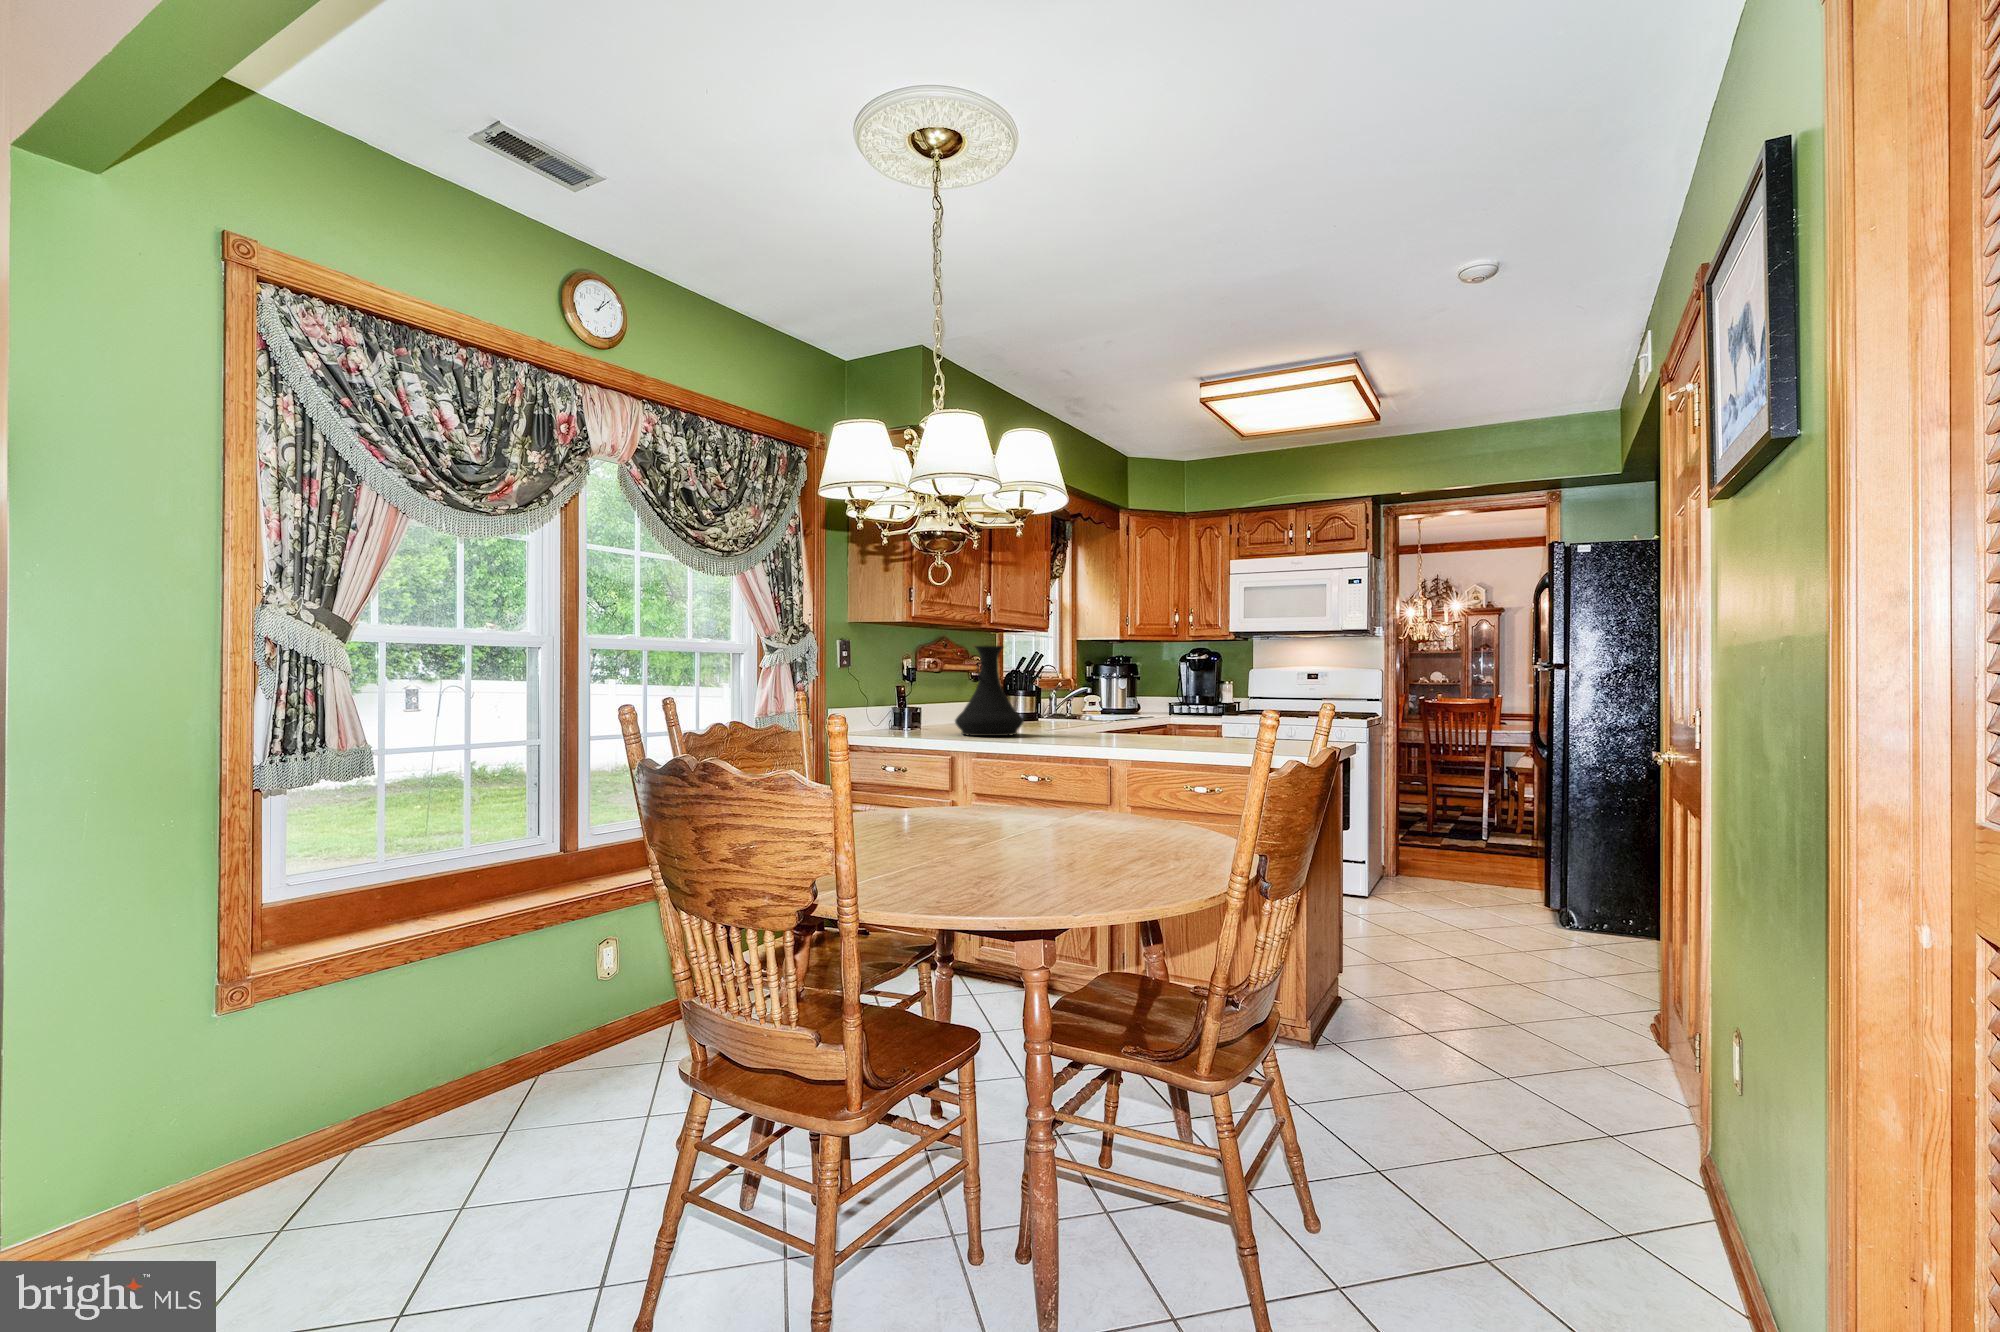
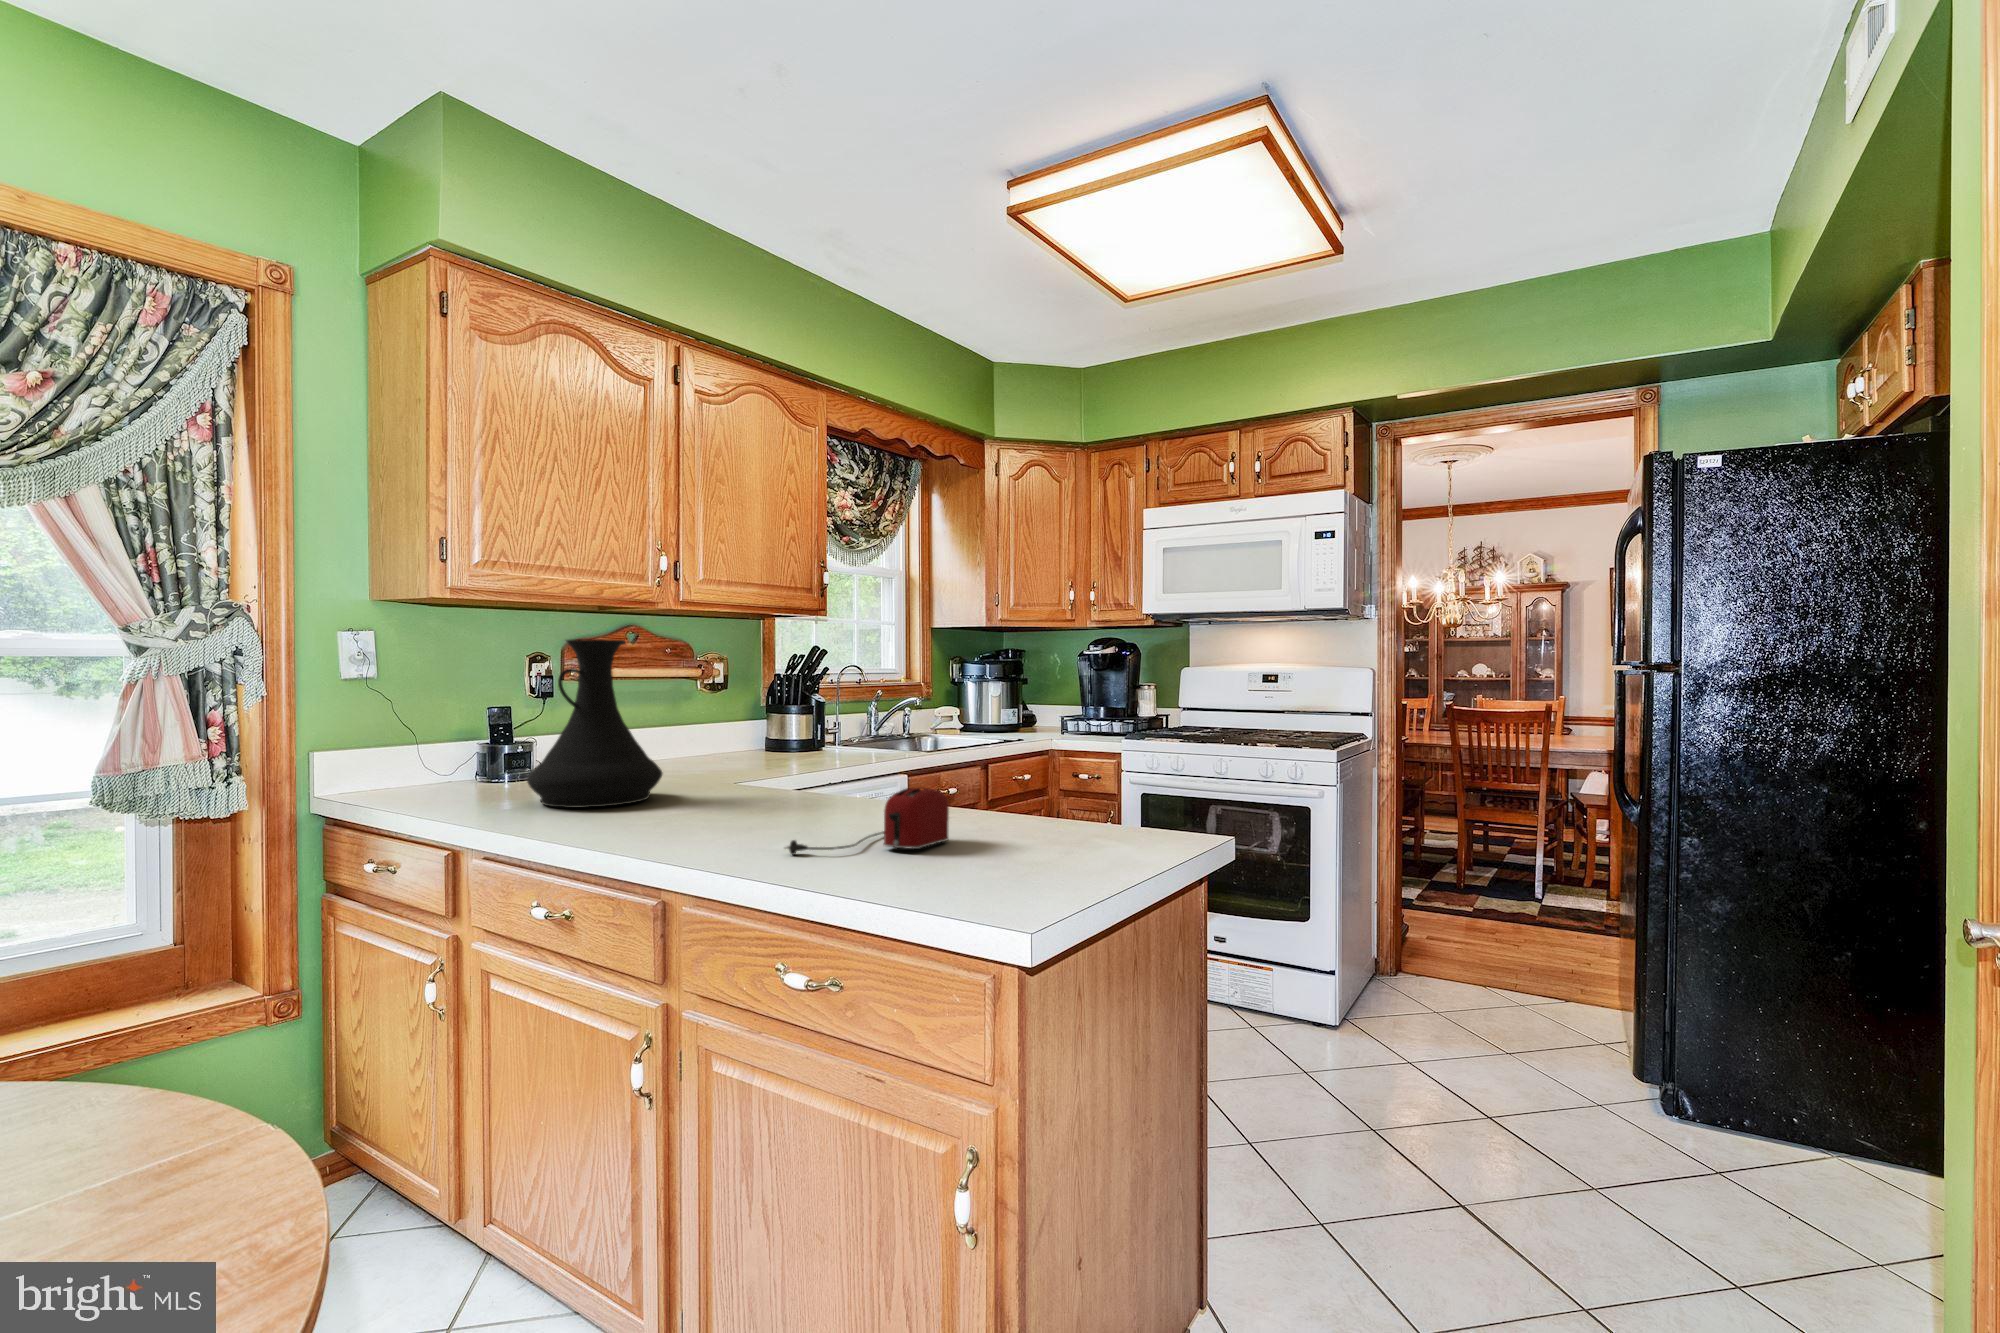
toaster: none [1149,719,1216,749] -> present [785,788,949,855]

